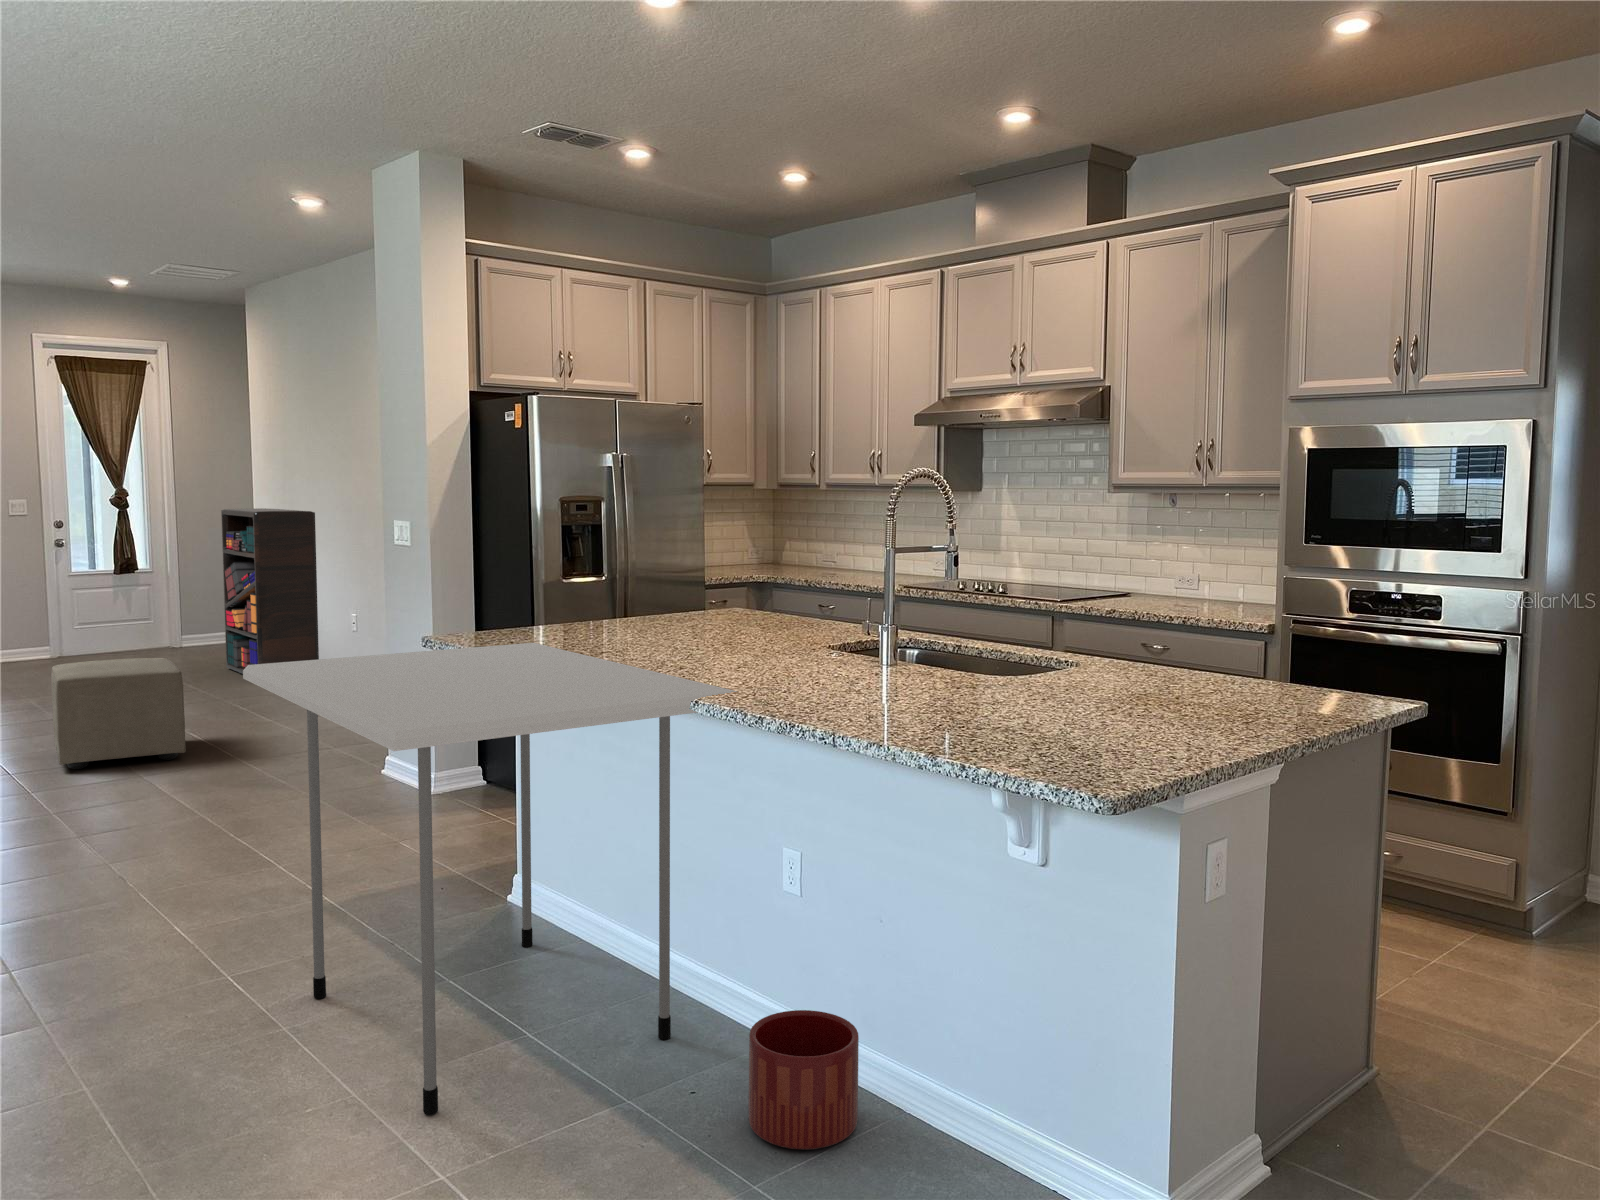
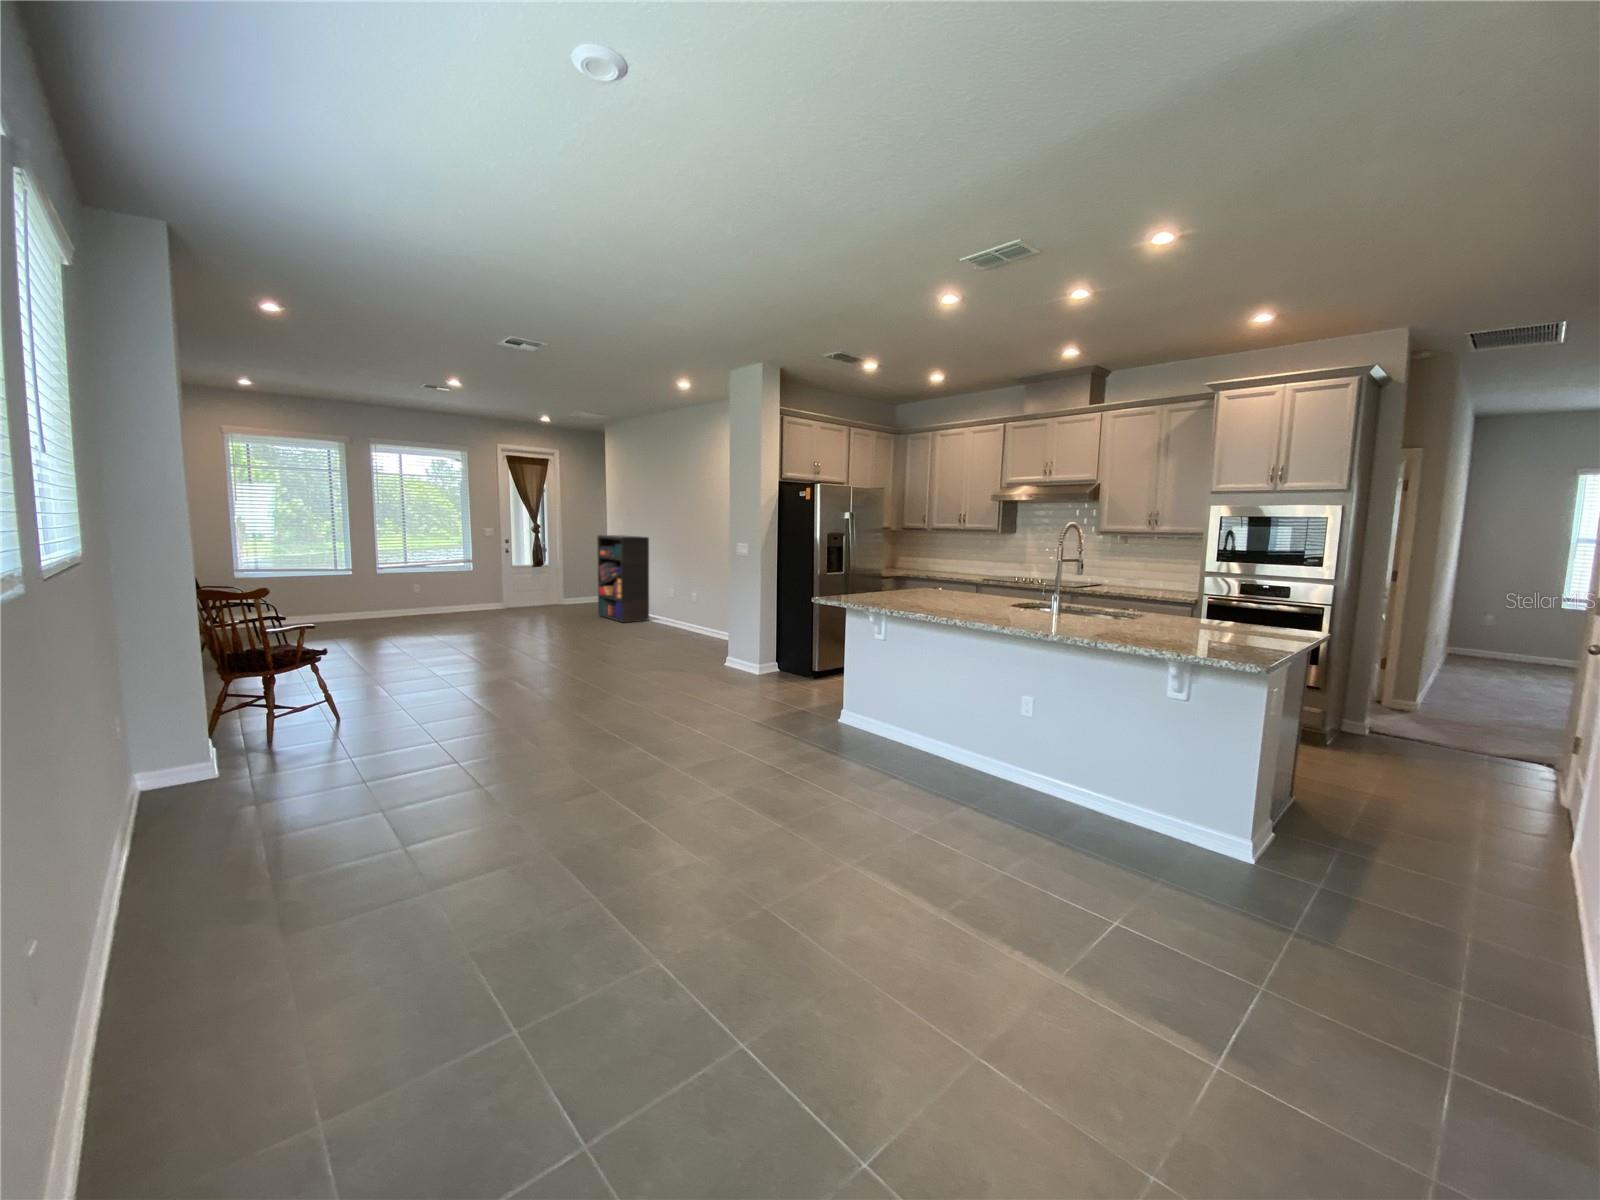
dining table: present [243,643,737,1115] -> none [774,604,1025,811]
ottoman: present [51,658,186,769] -> none [559,610,627,664]
planter: present [748,1010,859,1150] -> none [1043,767,1098,825]

